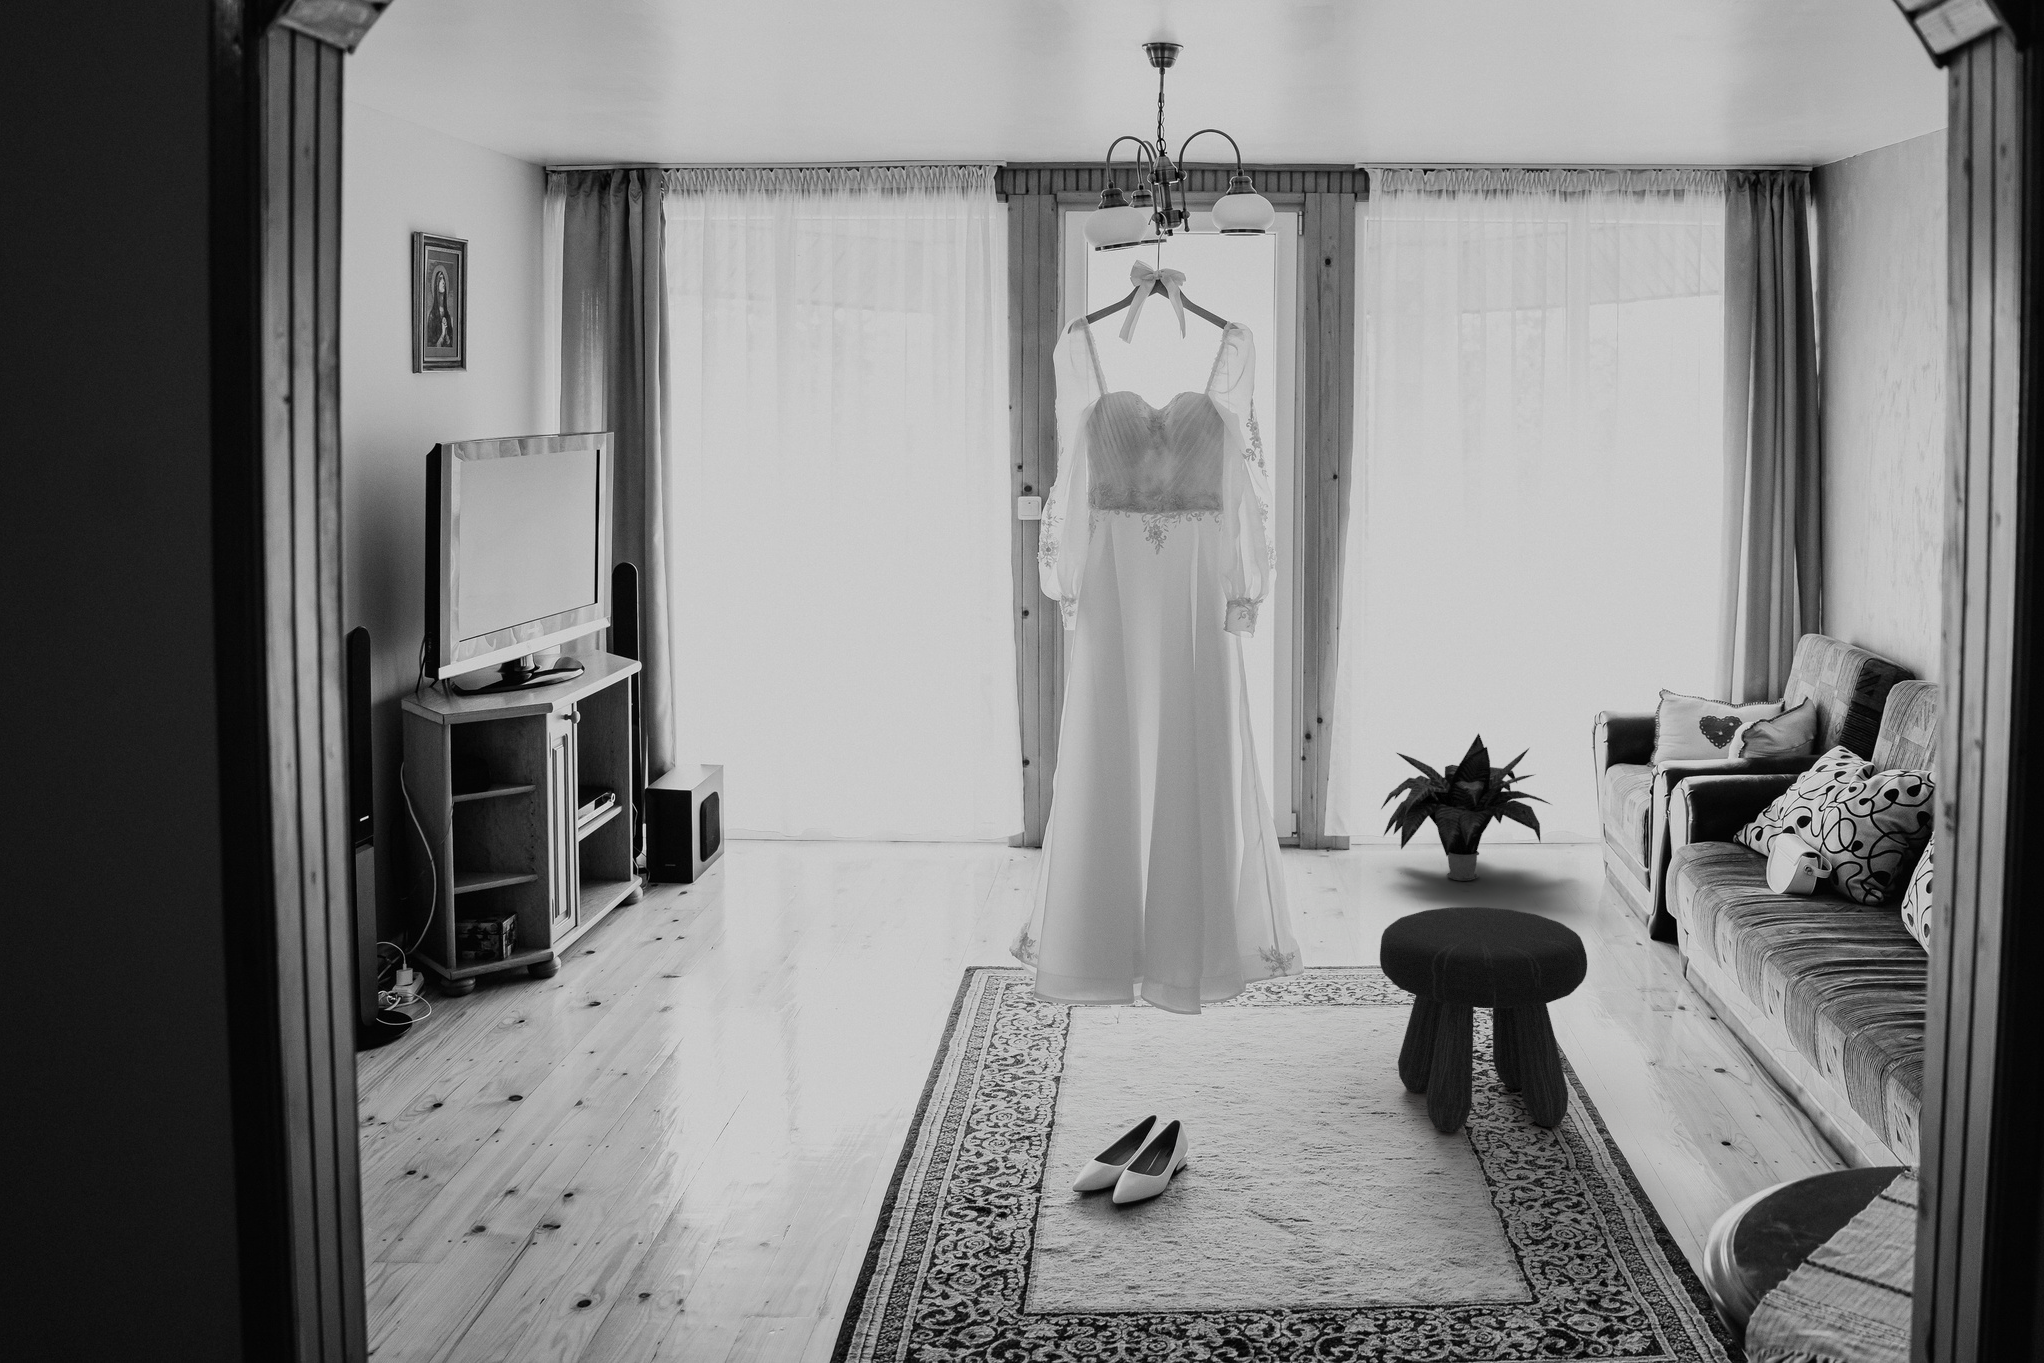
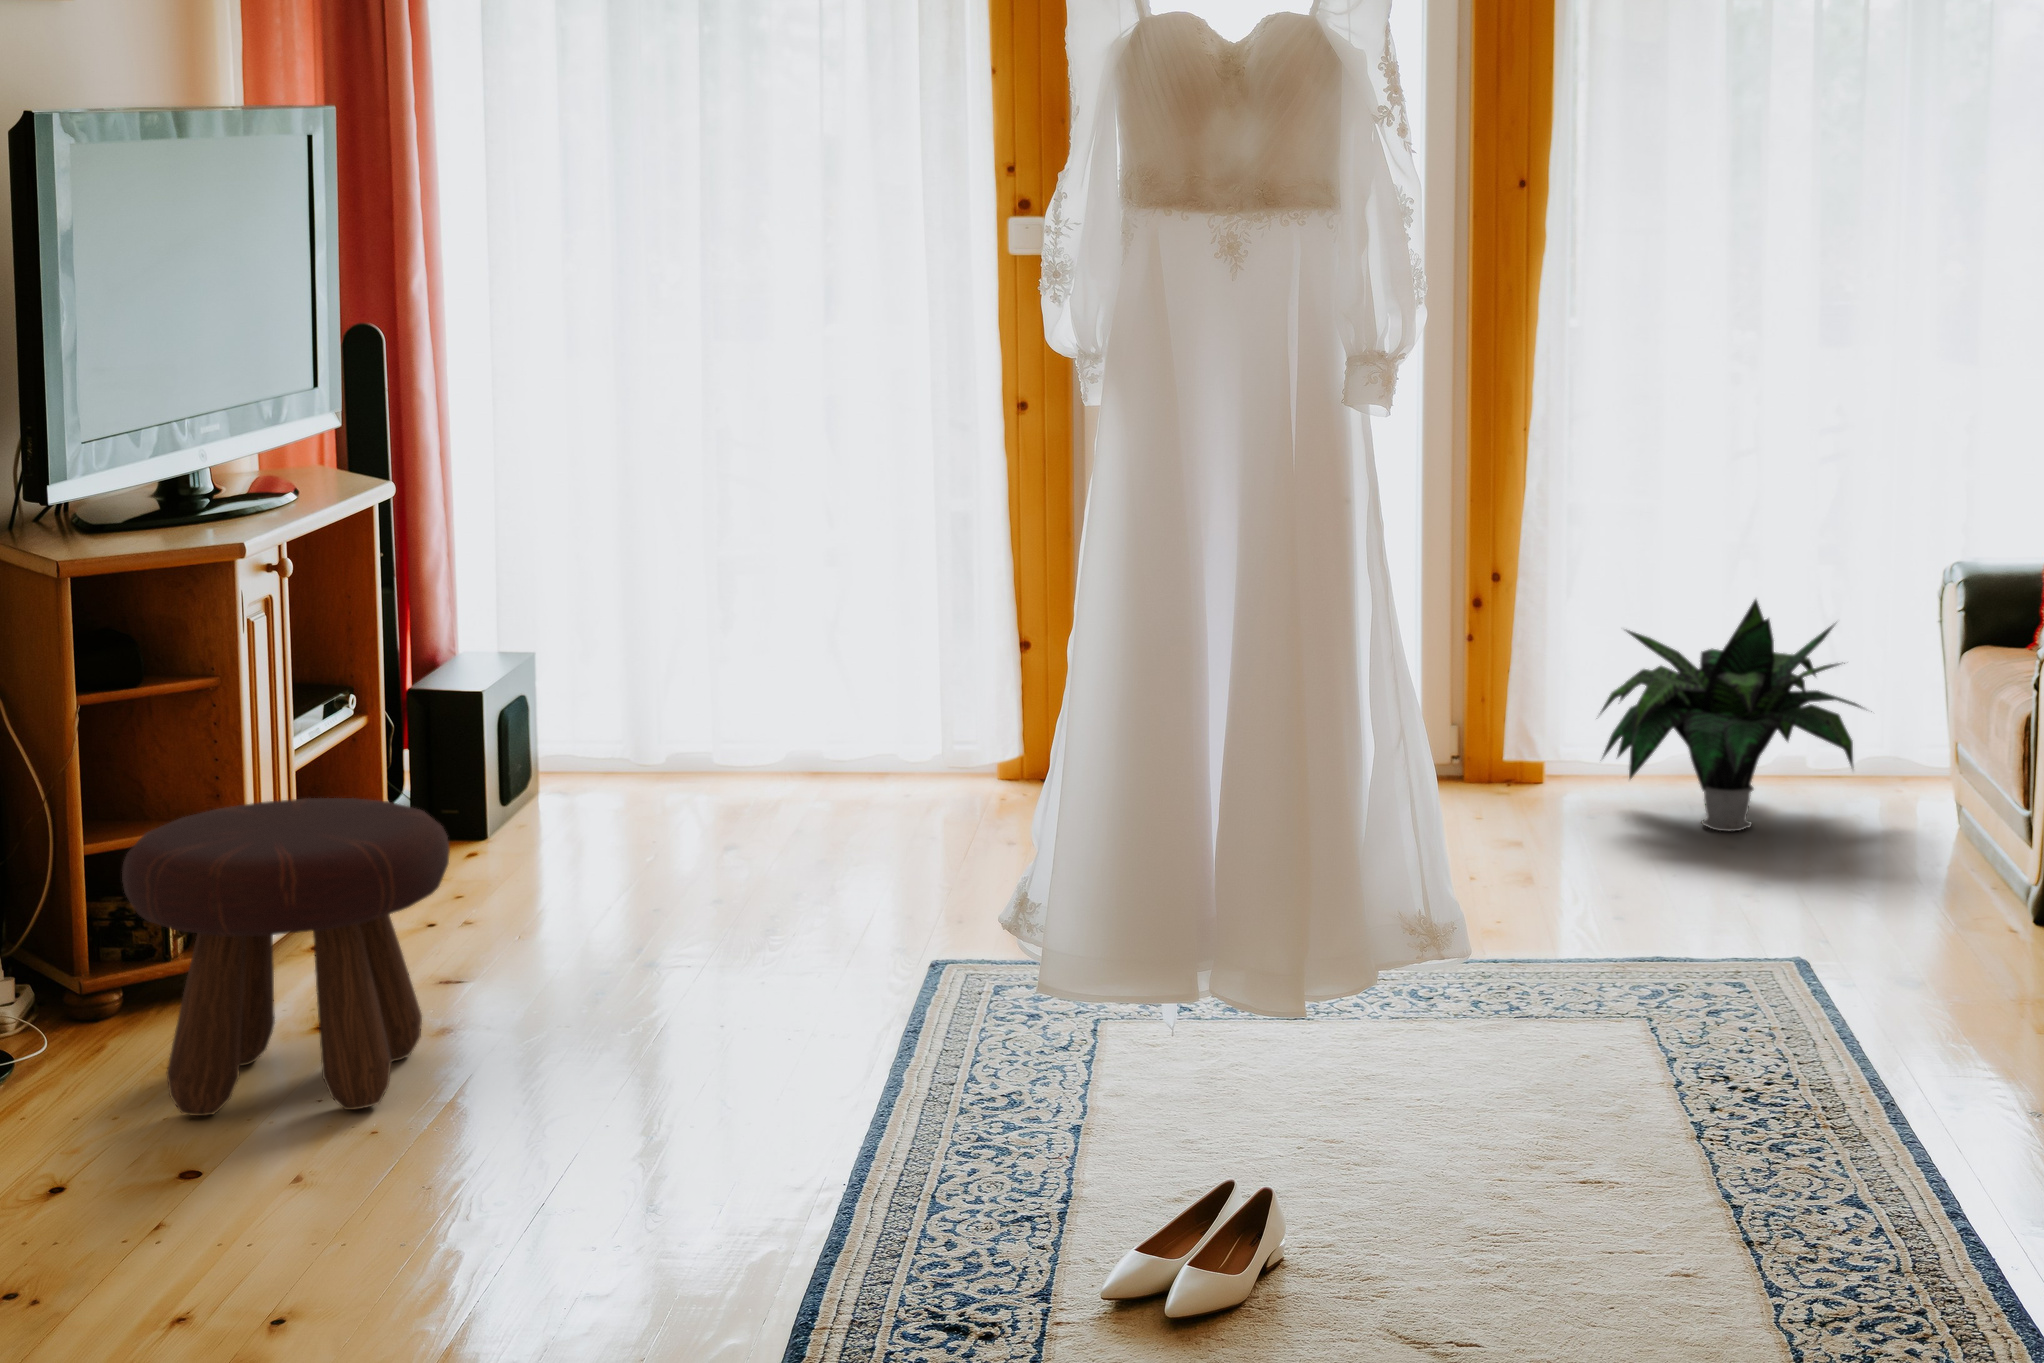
footstool: present [1380,907,1587,1132] -> present [122,798,450,1116]

